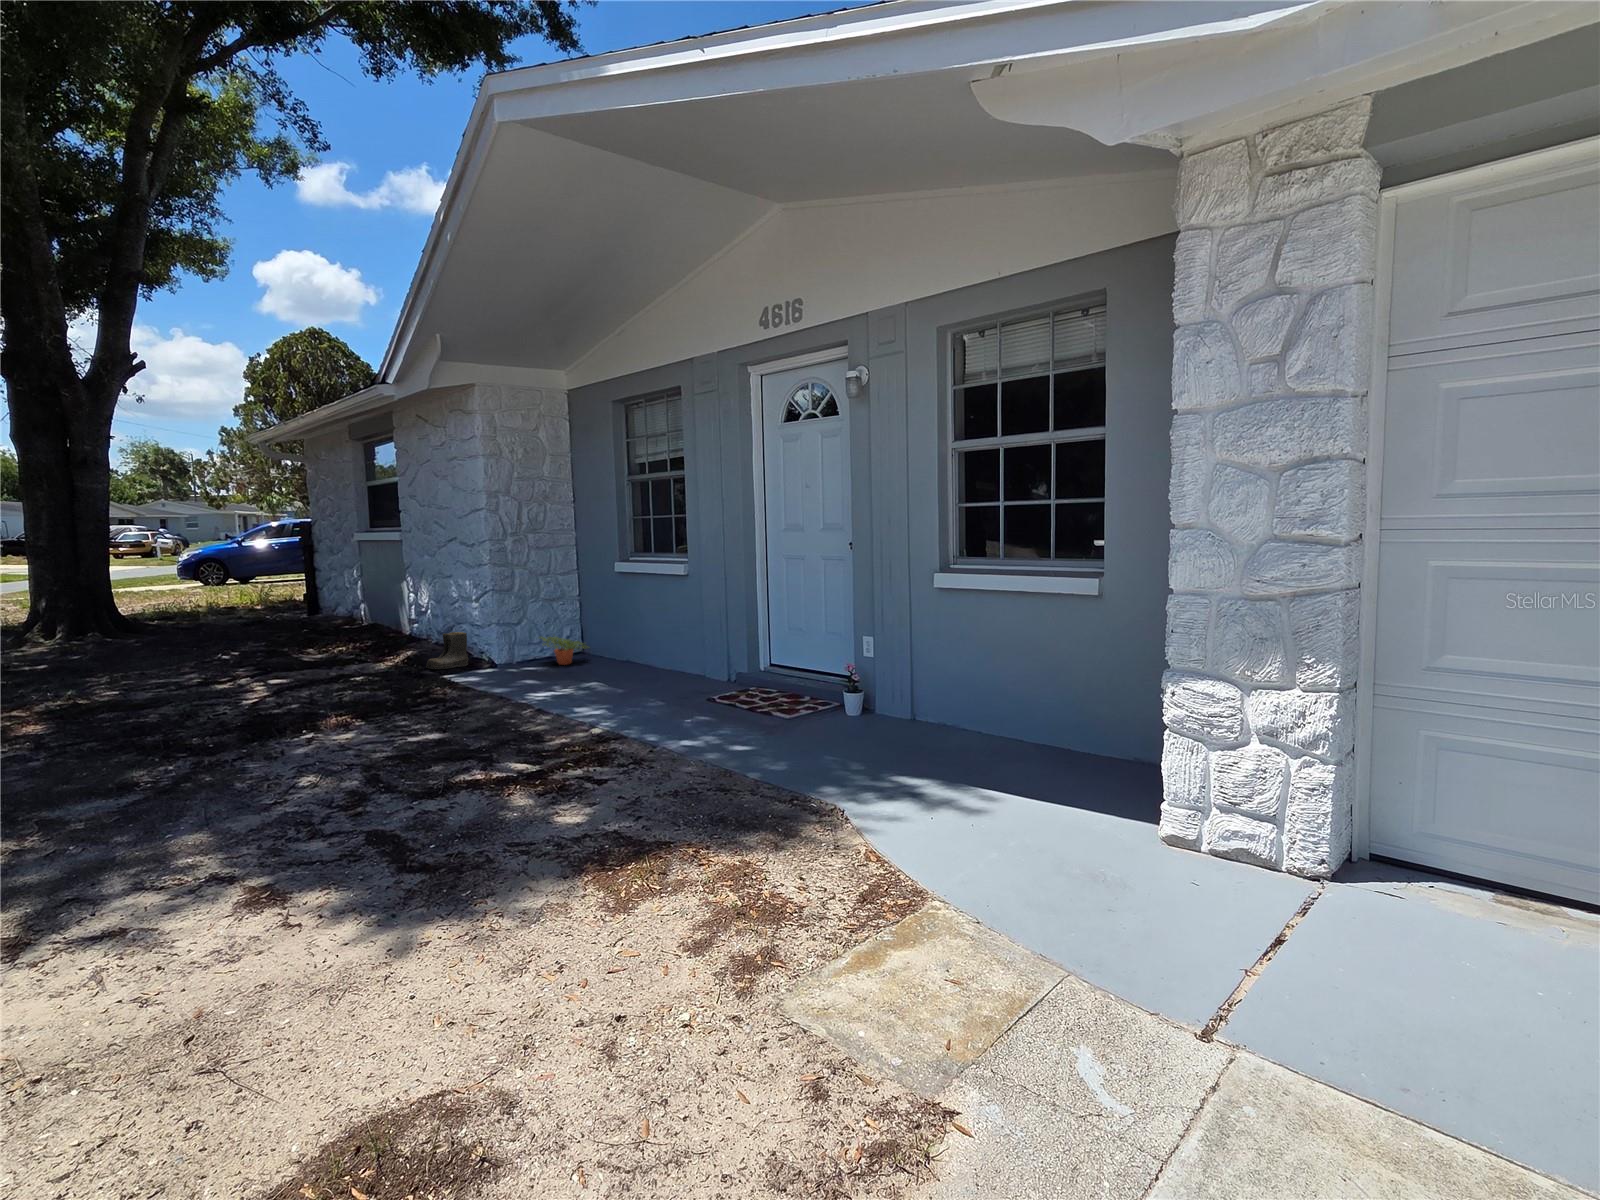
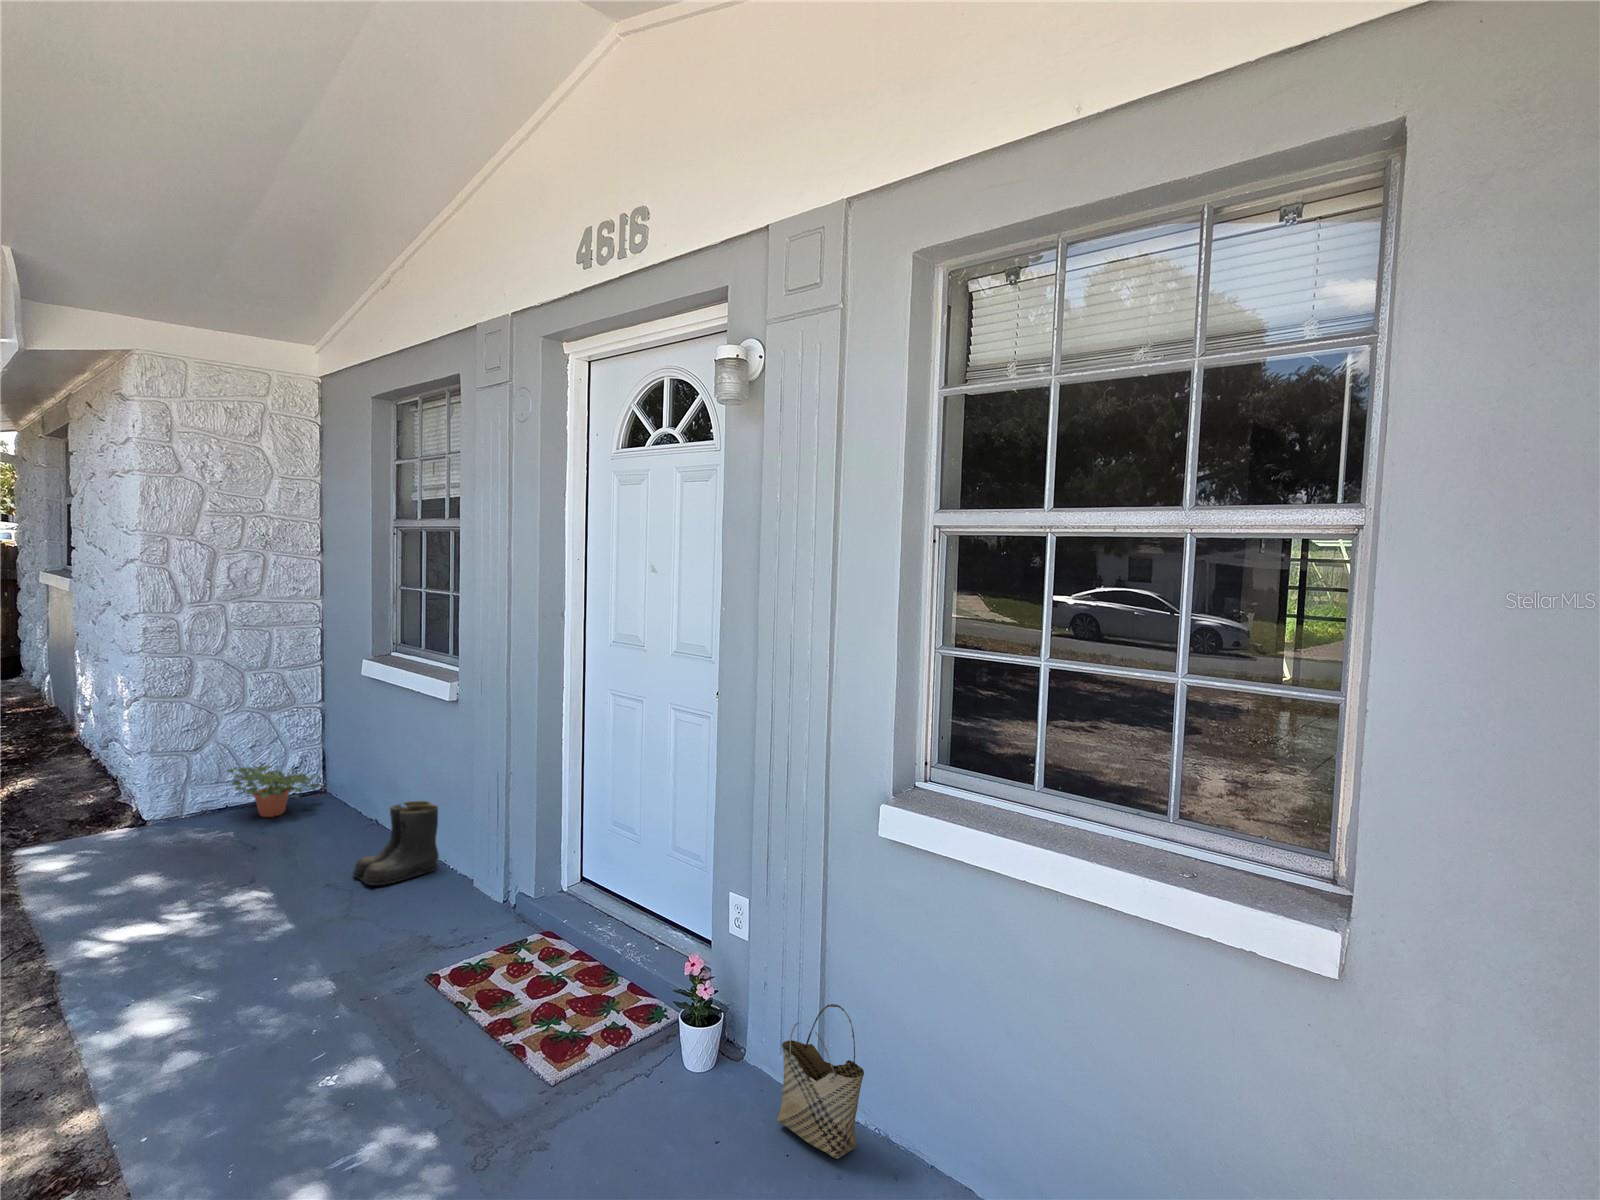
boots: present [426,632,468,669] -> present [353,801,439,885]
woven basket: none [894,669,932,727] -> present [777,1004,864,1159]

